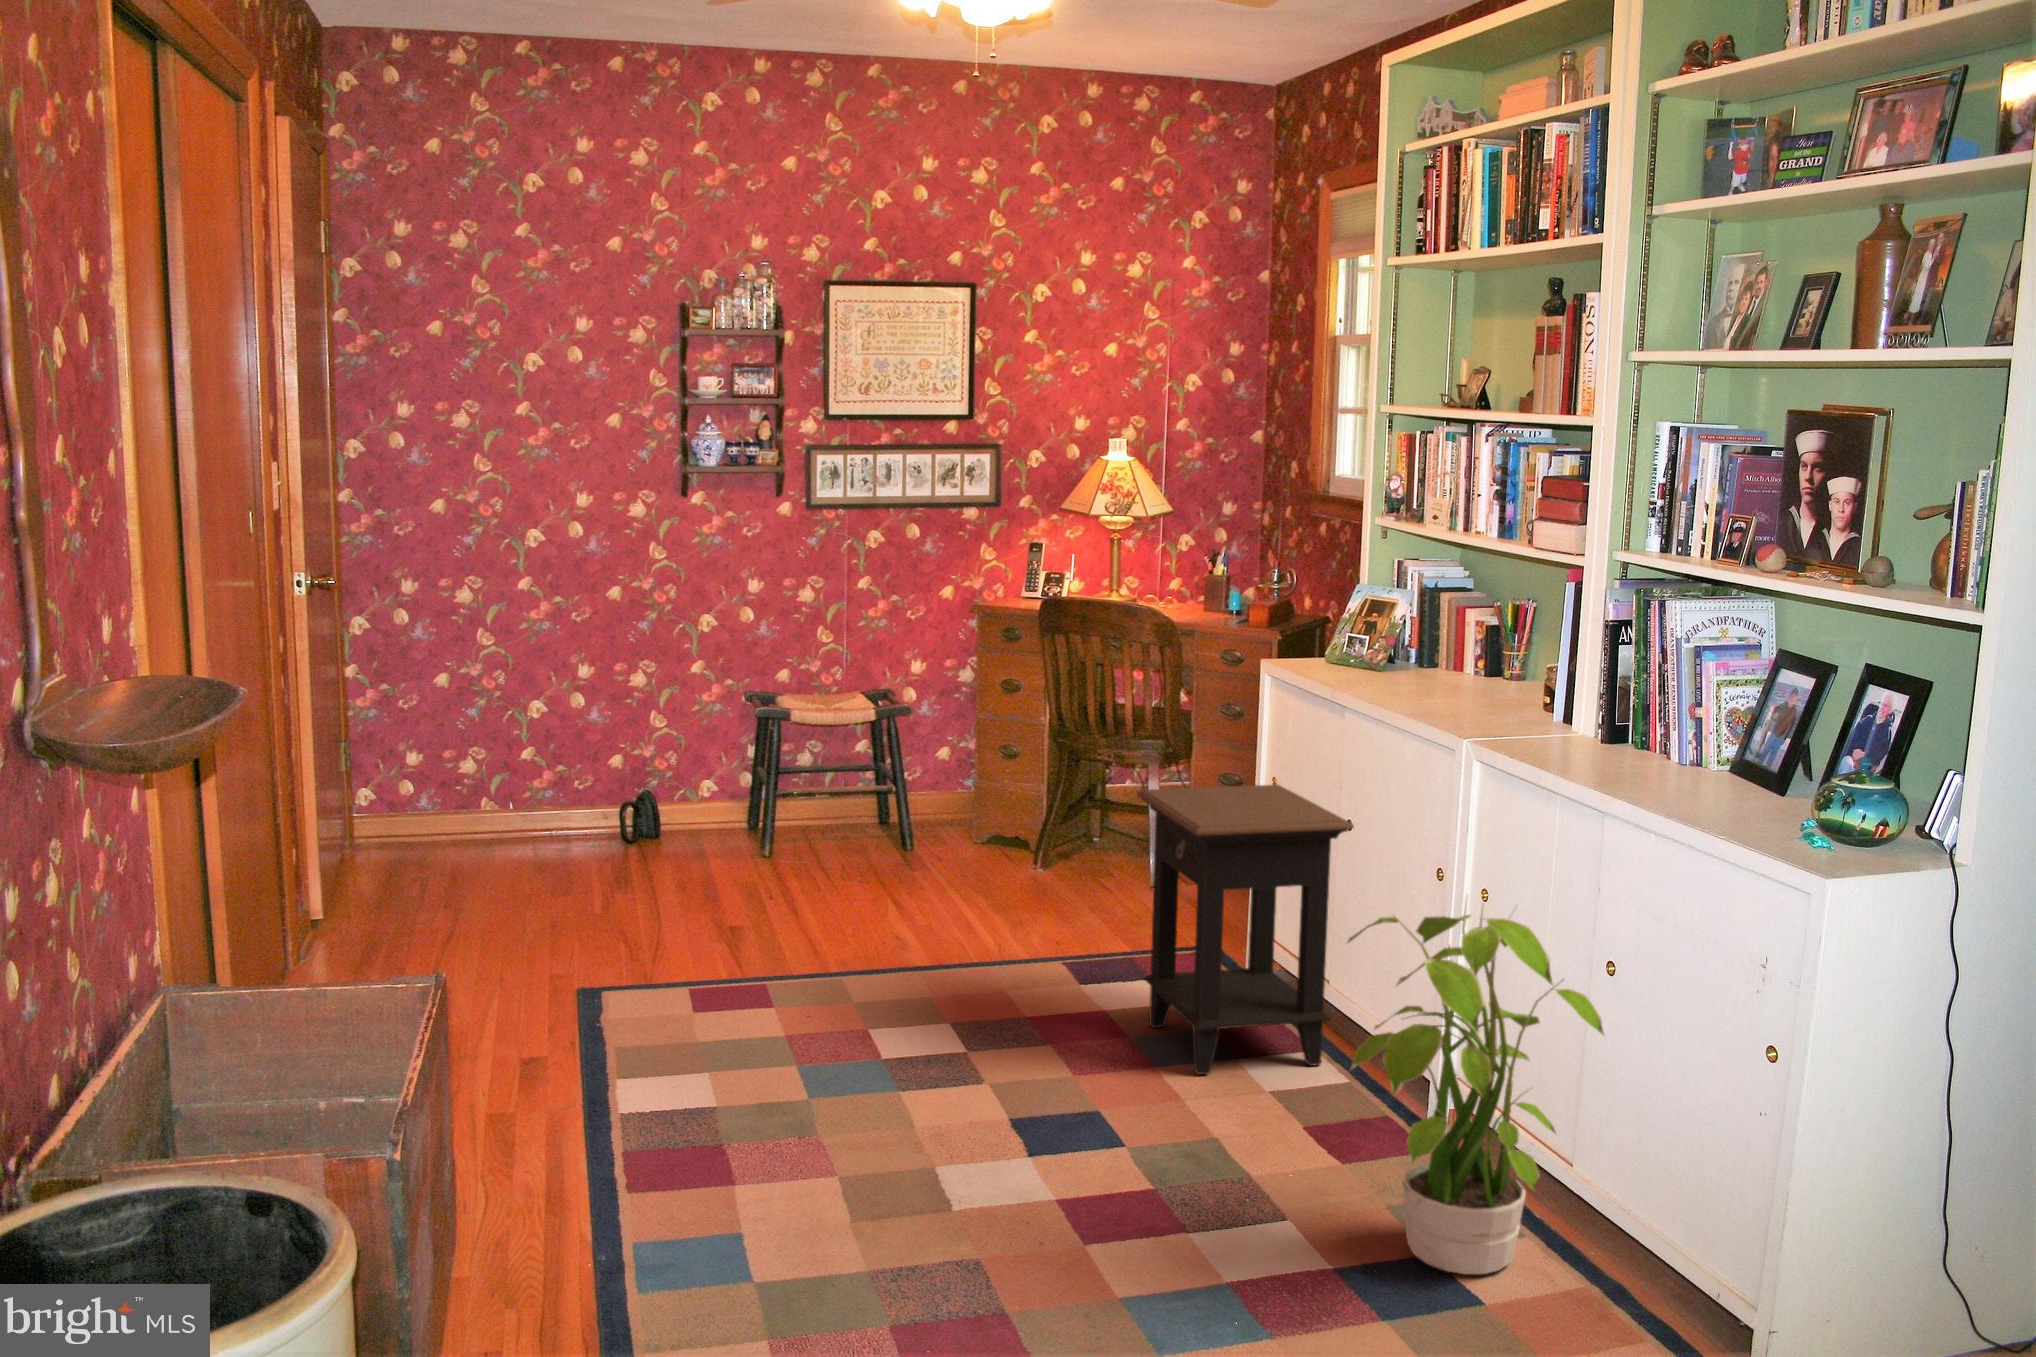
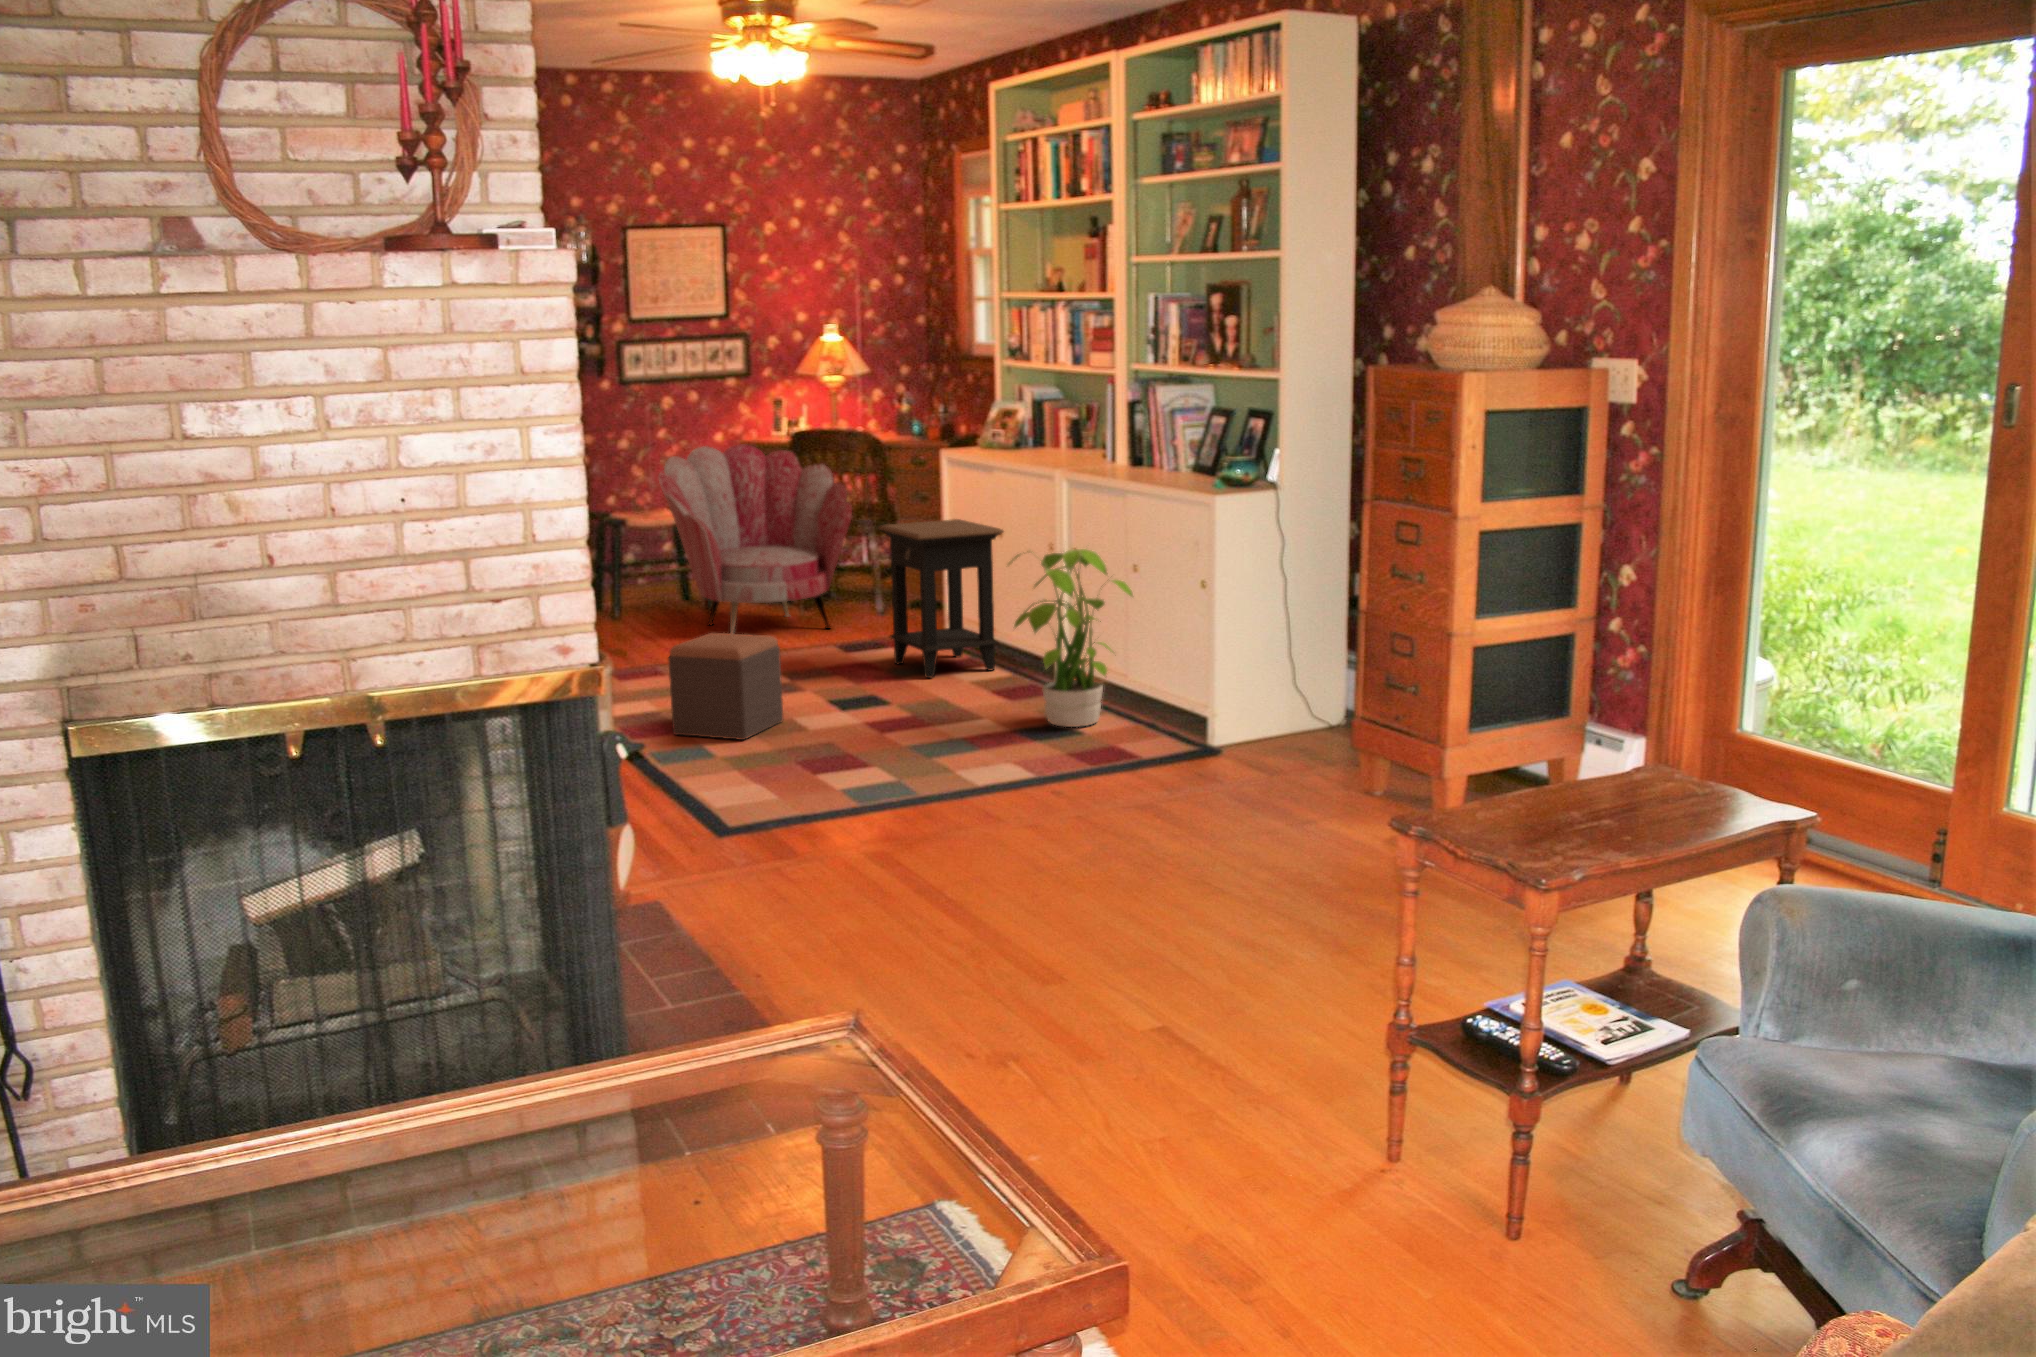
armchair: none [818,614,1114,933] -> present [658,444,852,634]
footstool: none [705,995,914,1225] -> present [668,633,783,740]

